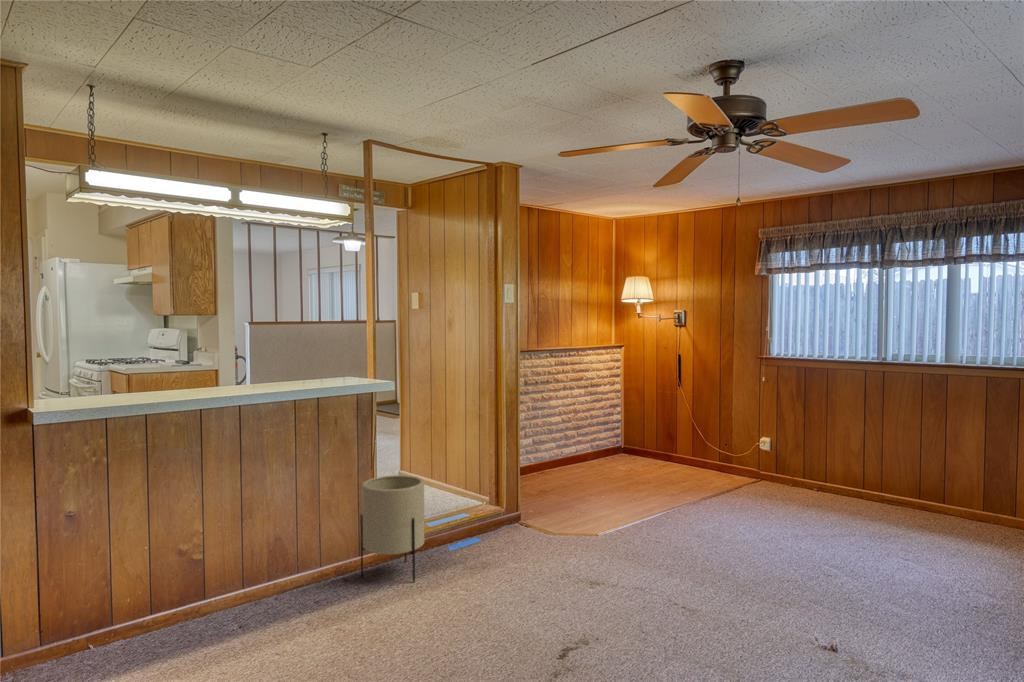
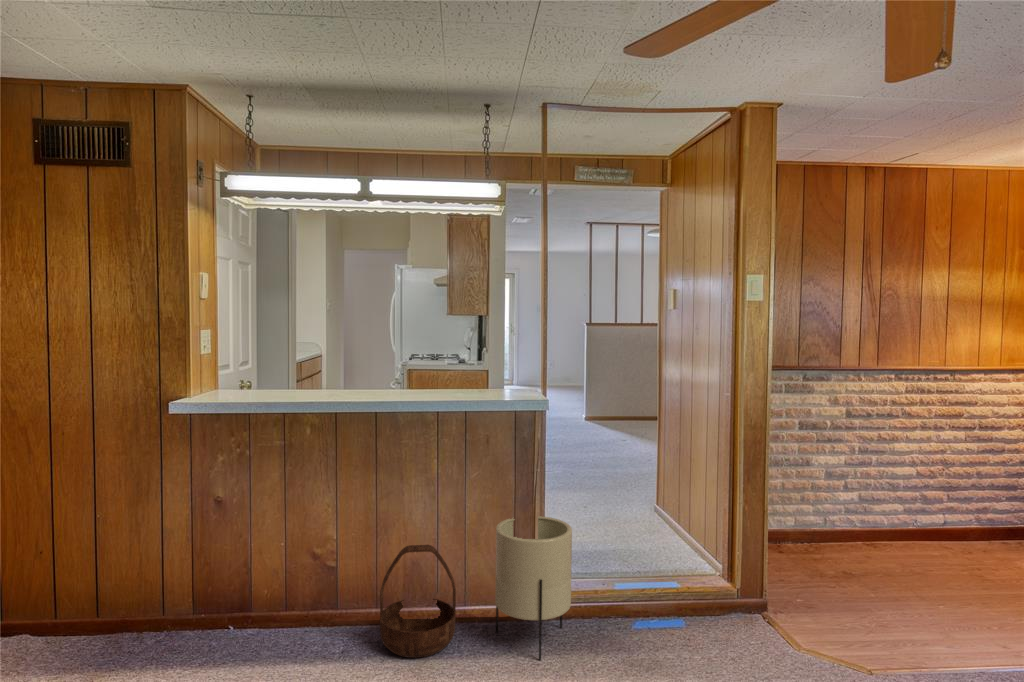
basket: none [272,513,341,612] -> present [380,545,456,658]

